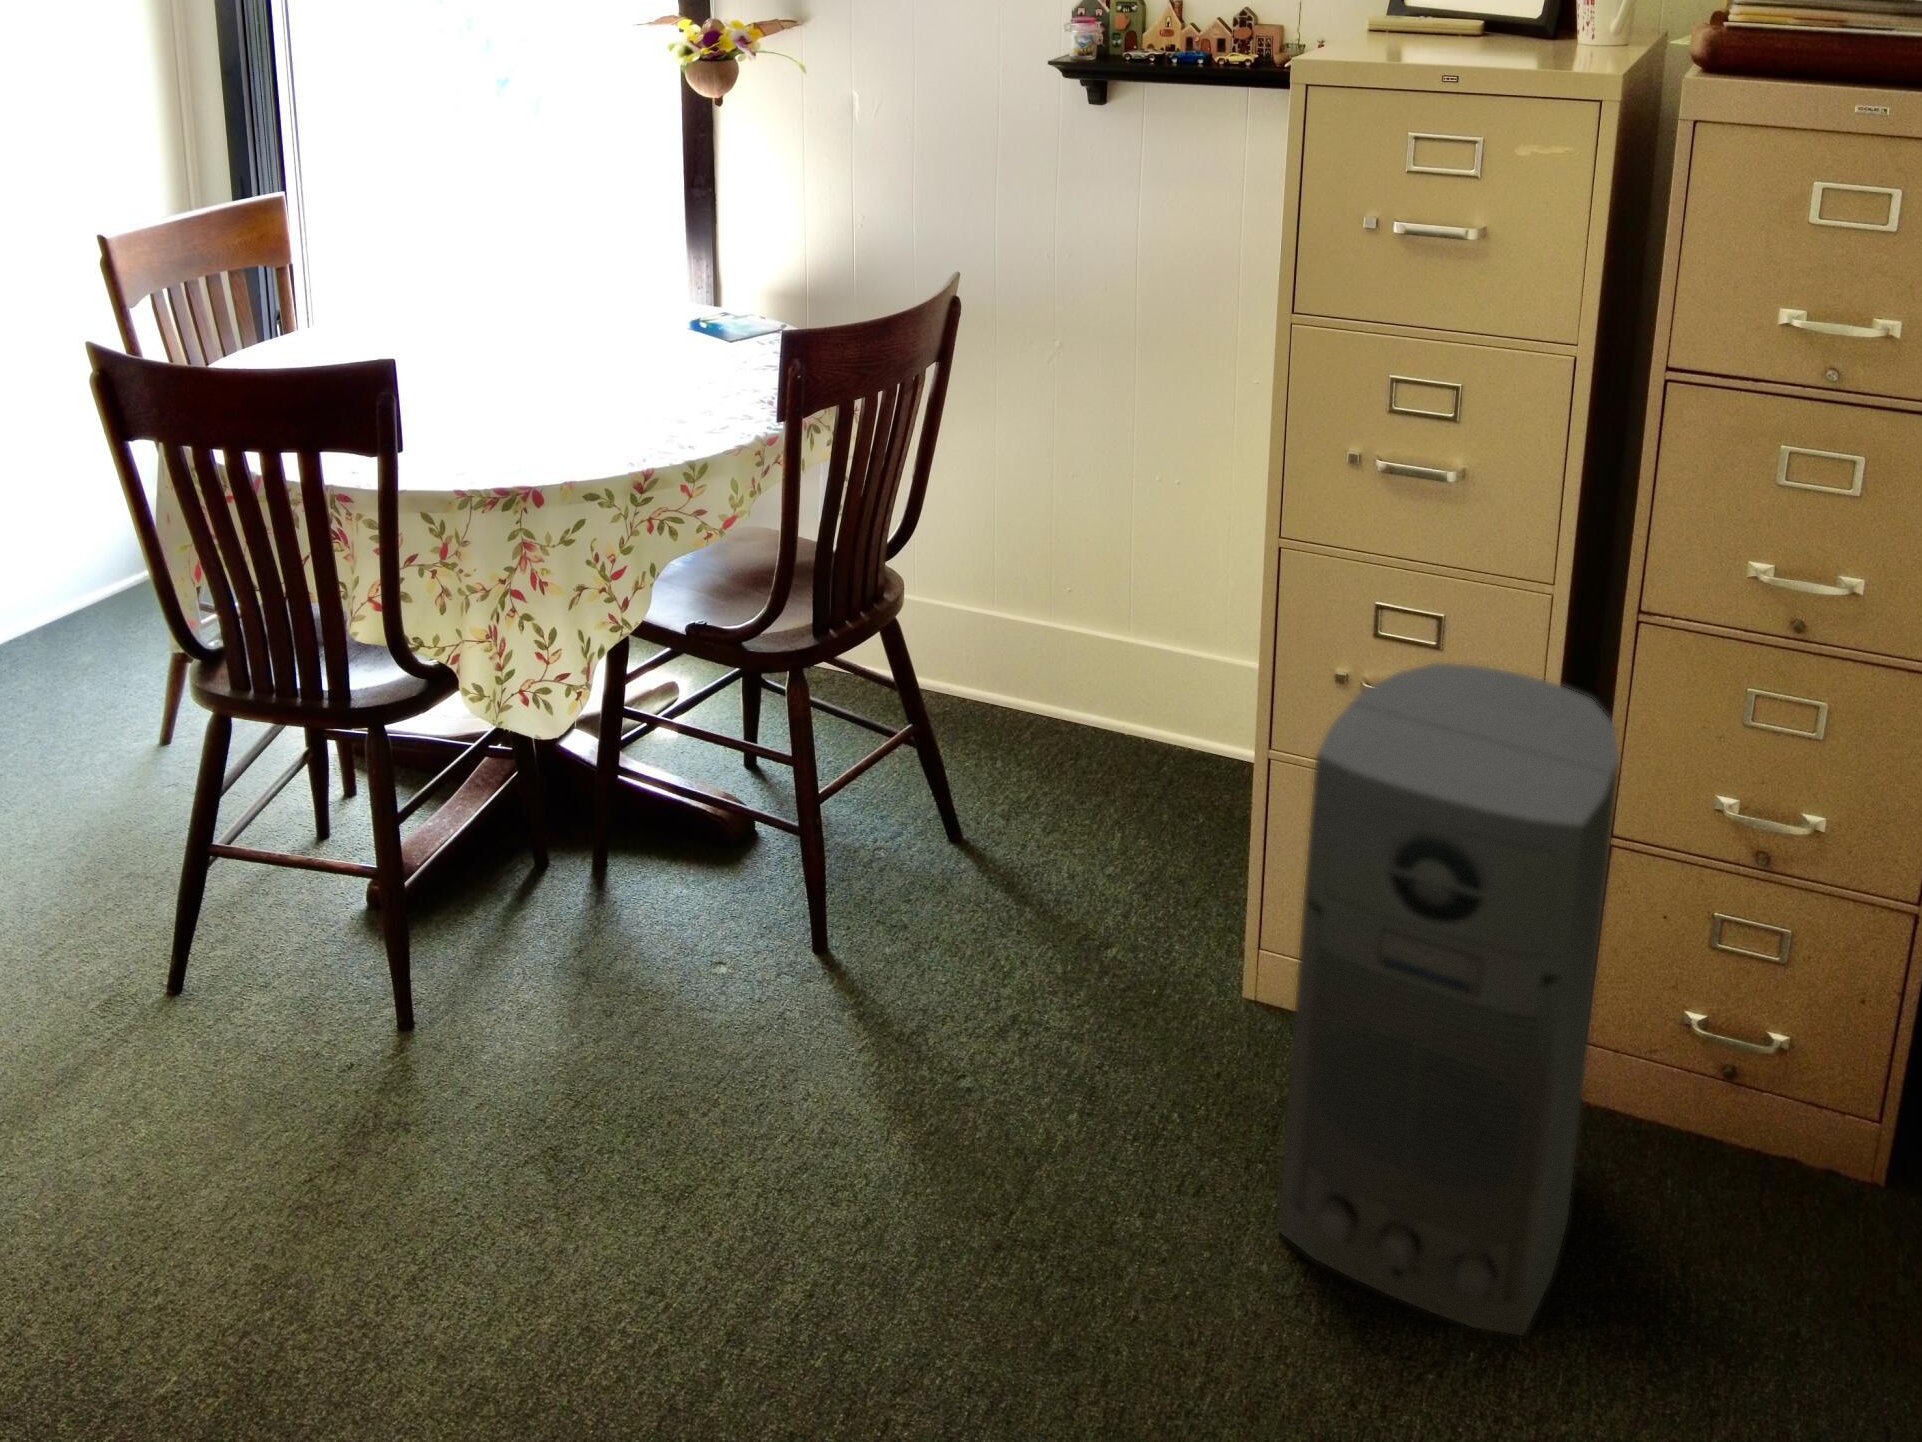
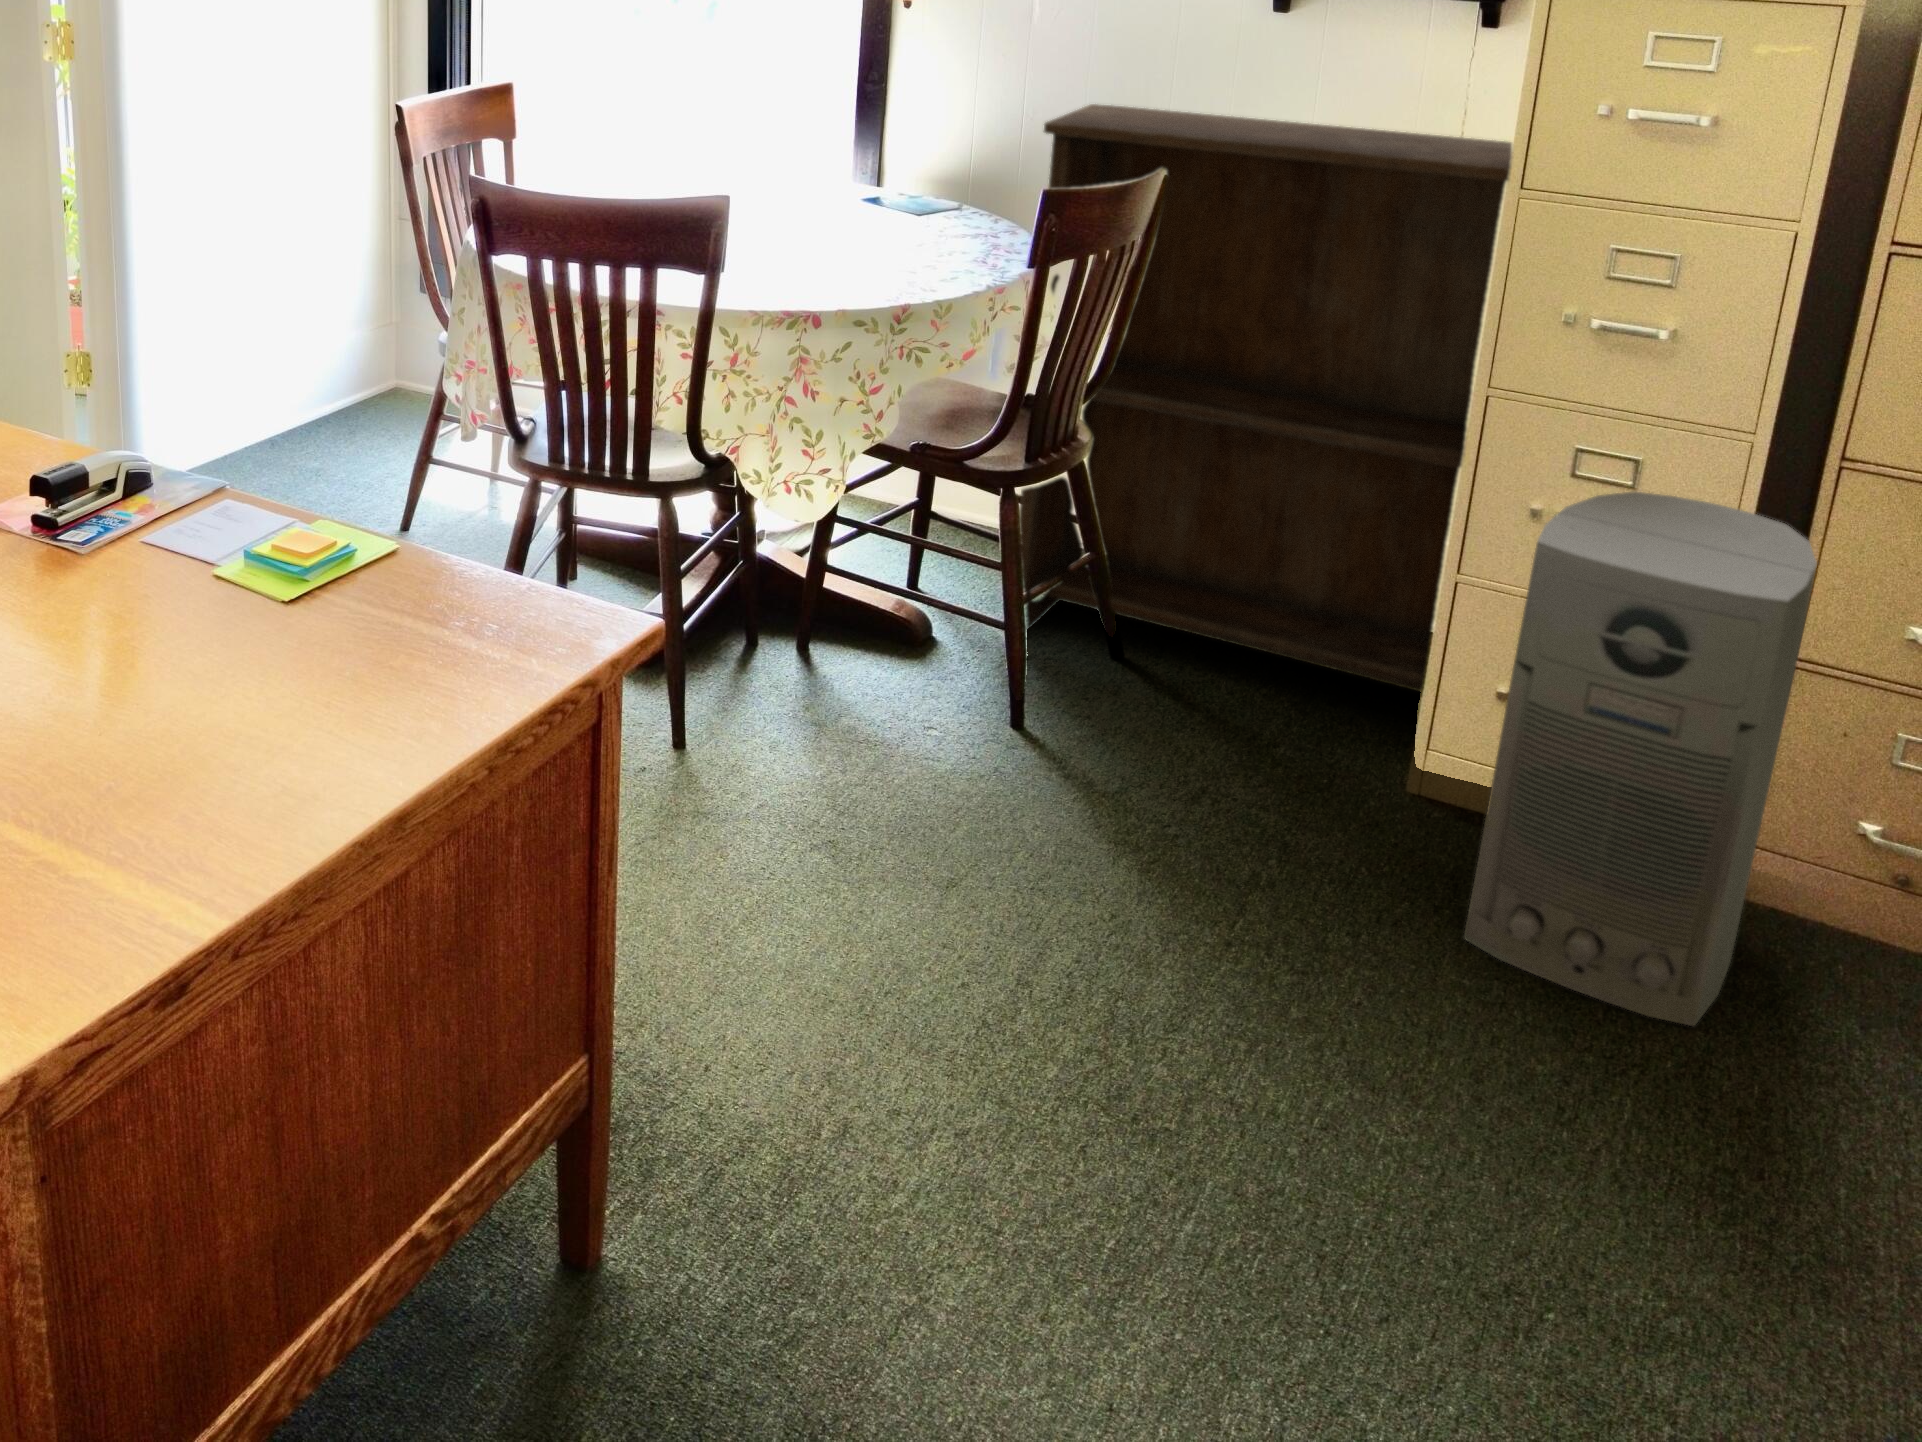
bookshelf: none [821,211,1375,938] -> present [1018,104,1512,691]

